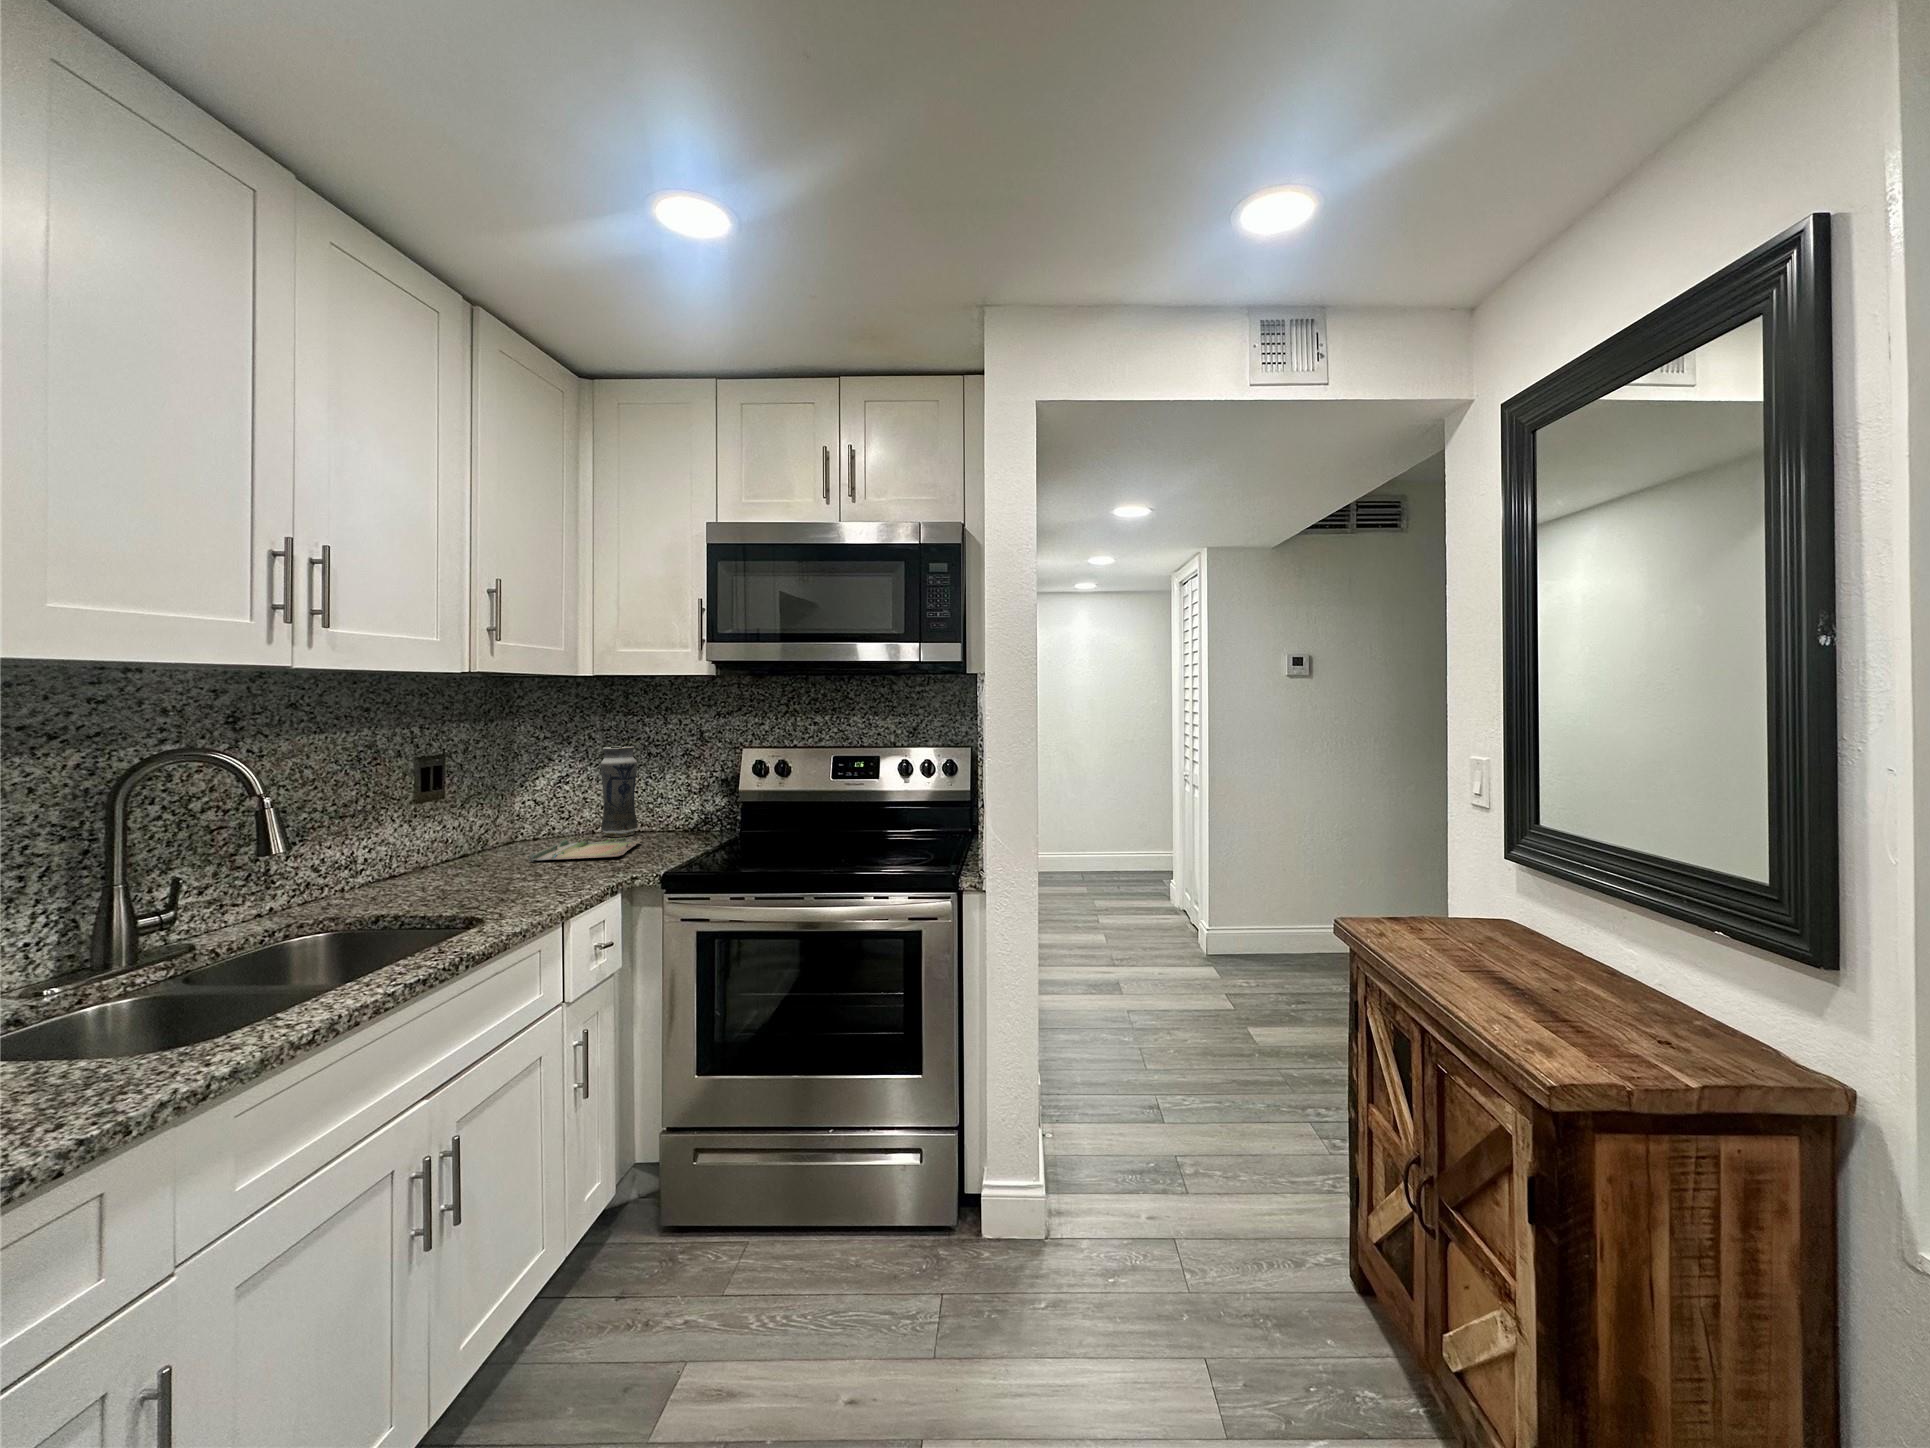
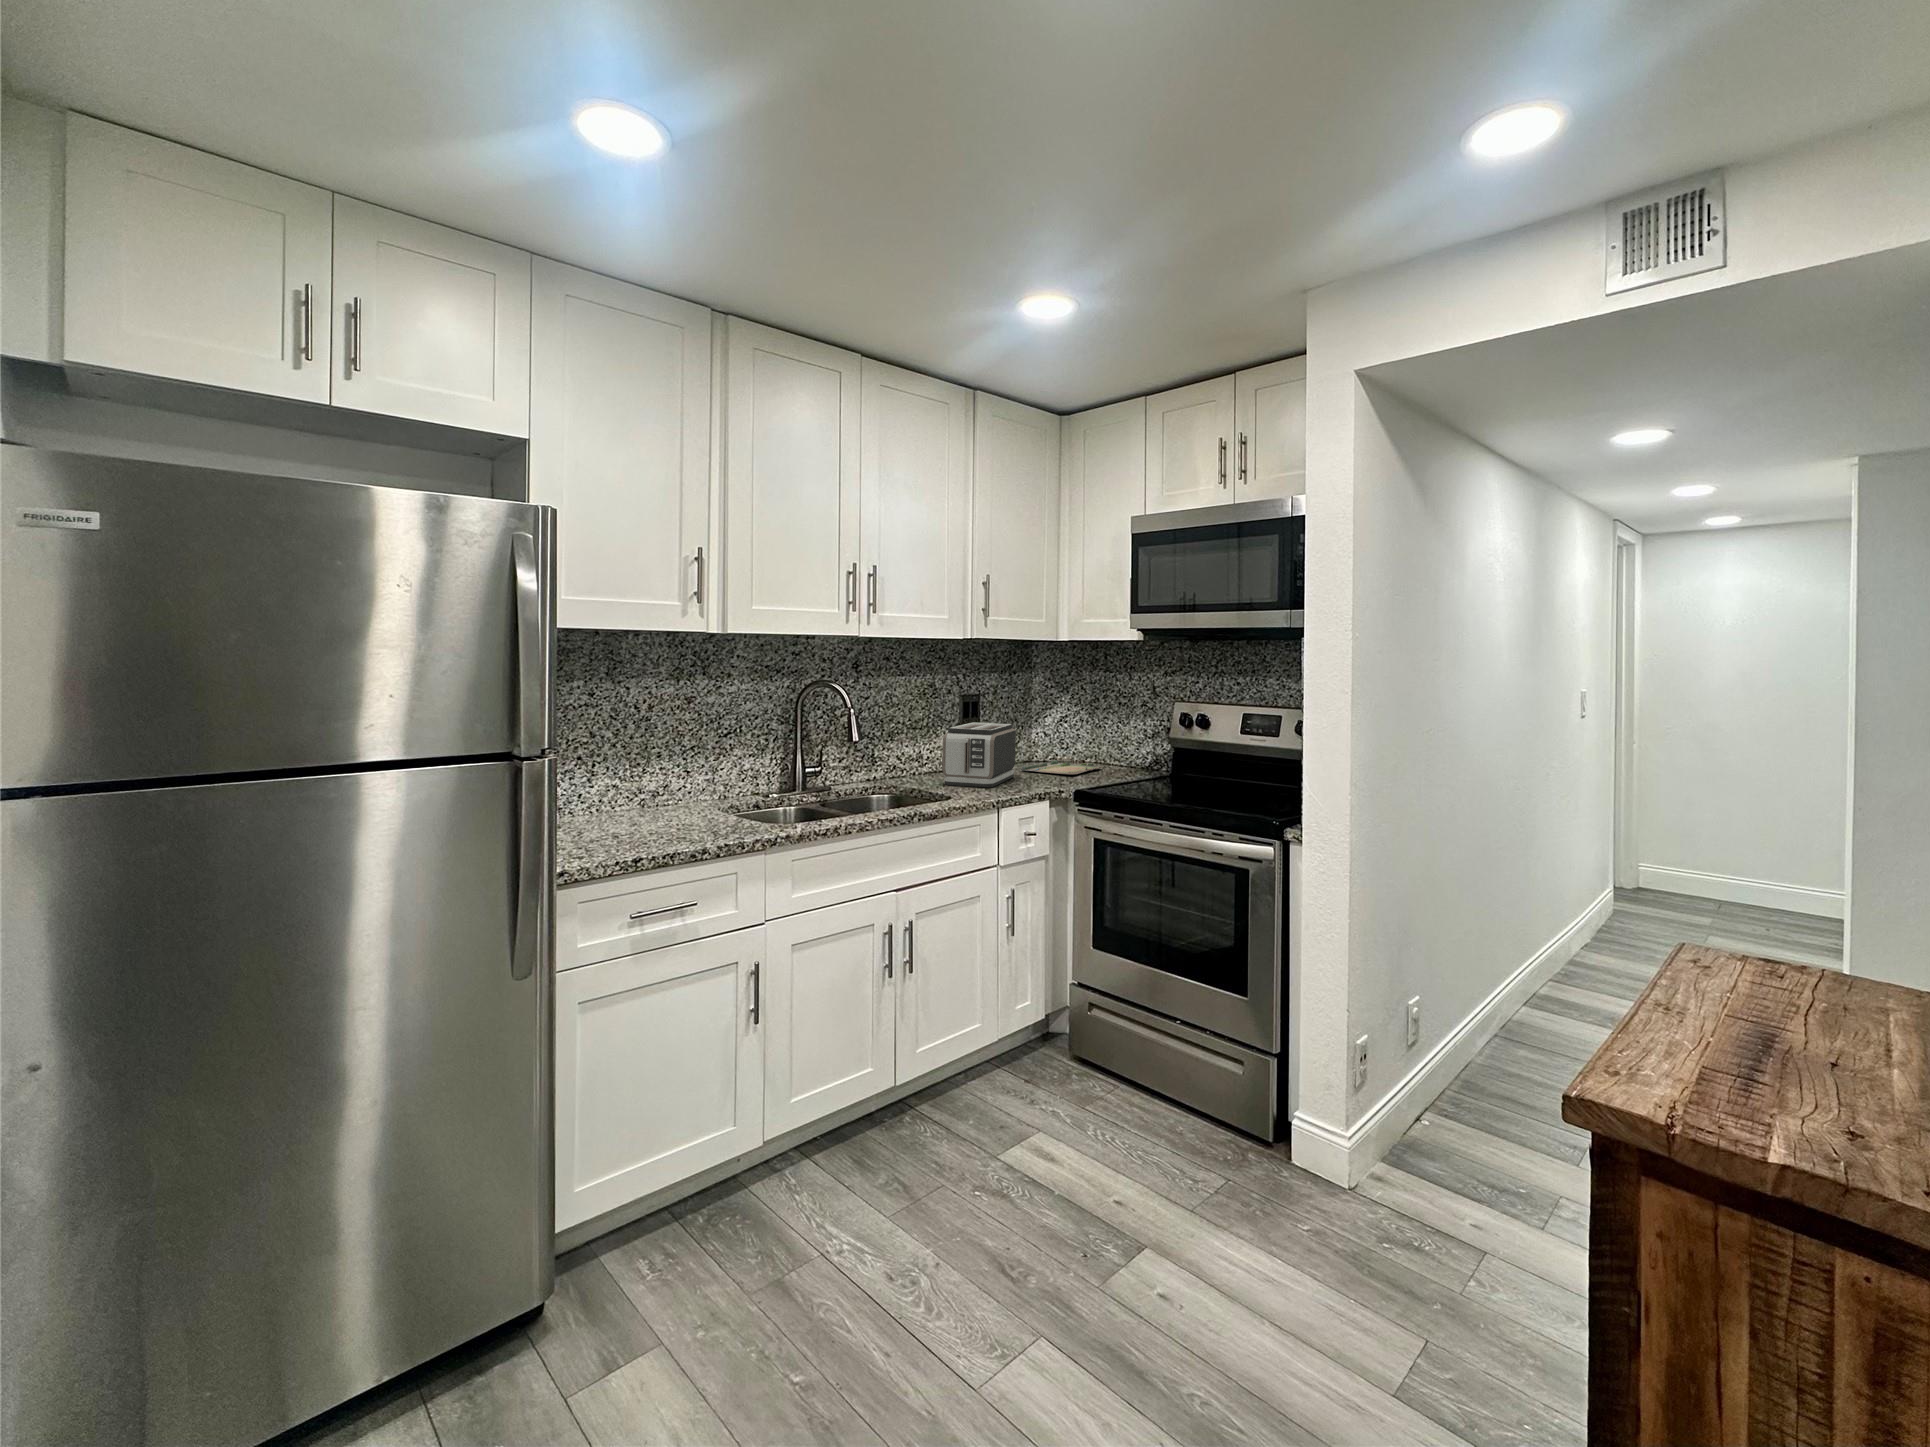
vase: present [600,746,638,837] -> none [1086,695,1112,763]
toaster: none [430,795,536,901] -> present [942,722,1016,788]

